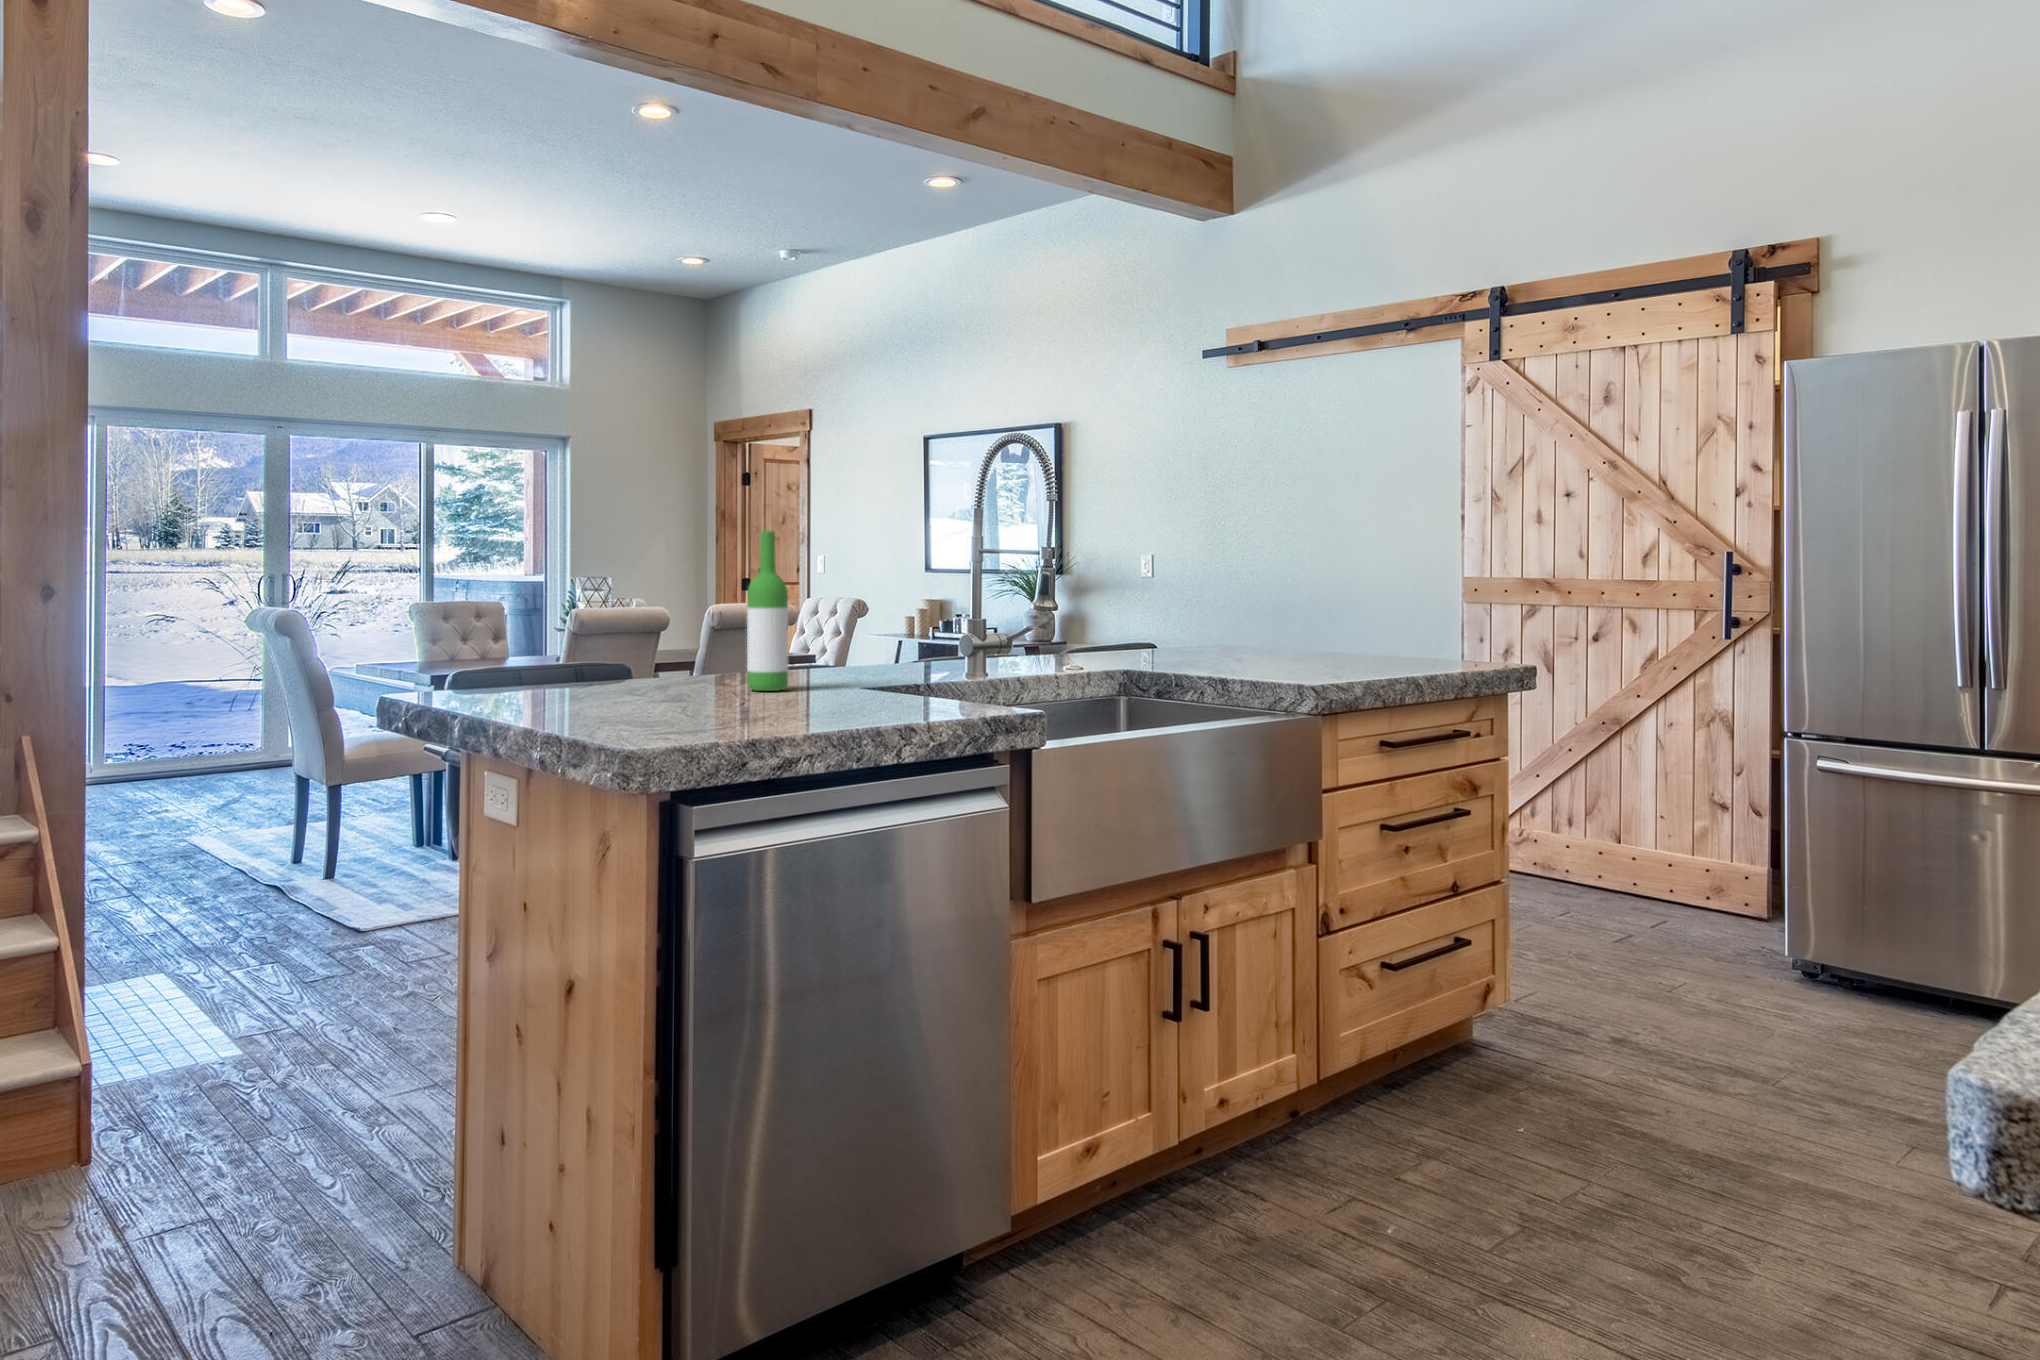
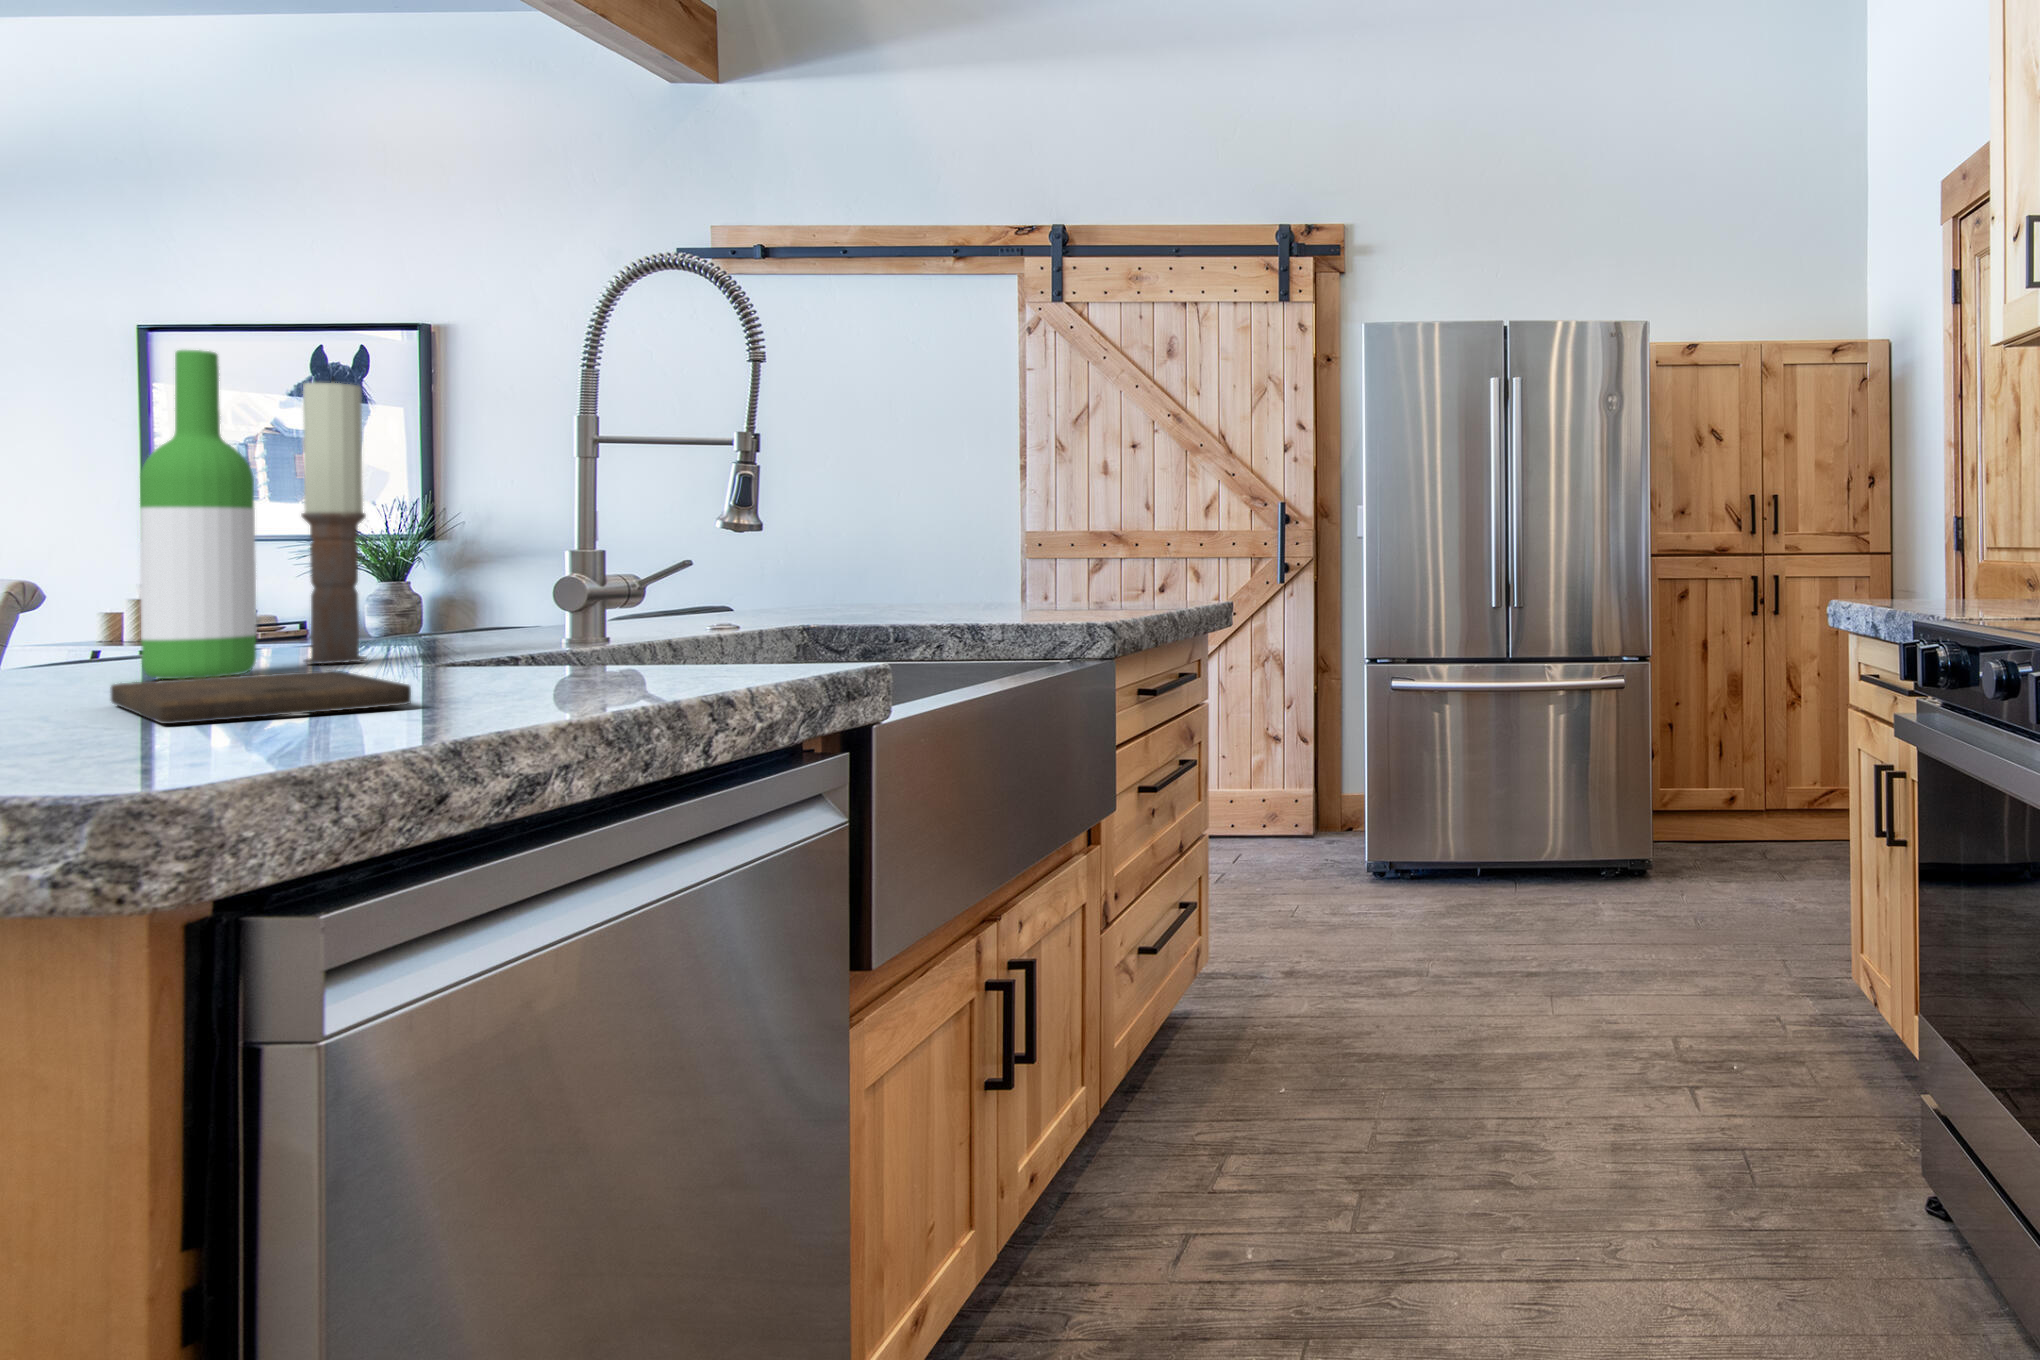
candle: none [820,533,845,685] -> present [301,377,366,664]
cutting board: none [696,696,786,719] -> present [110,670,411,724]

